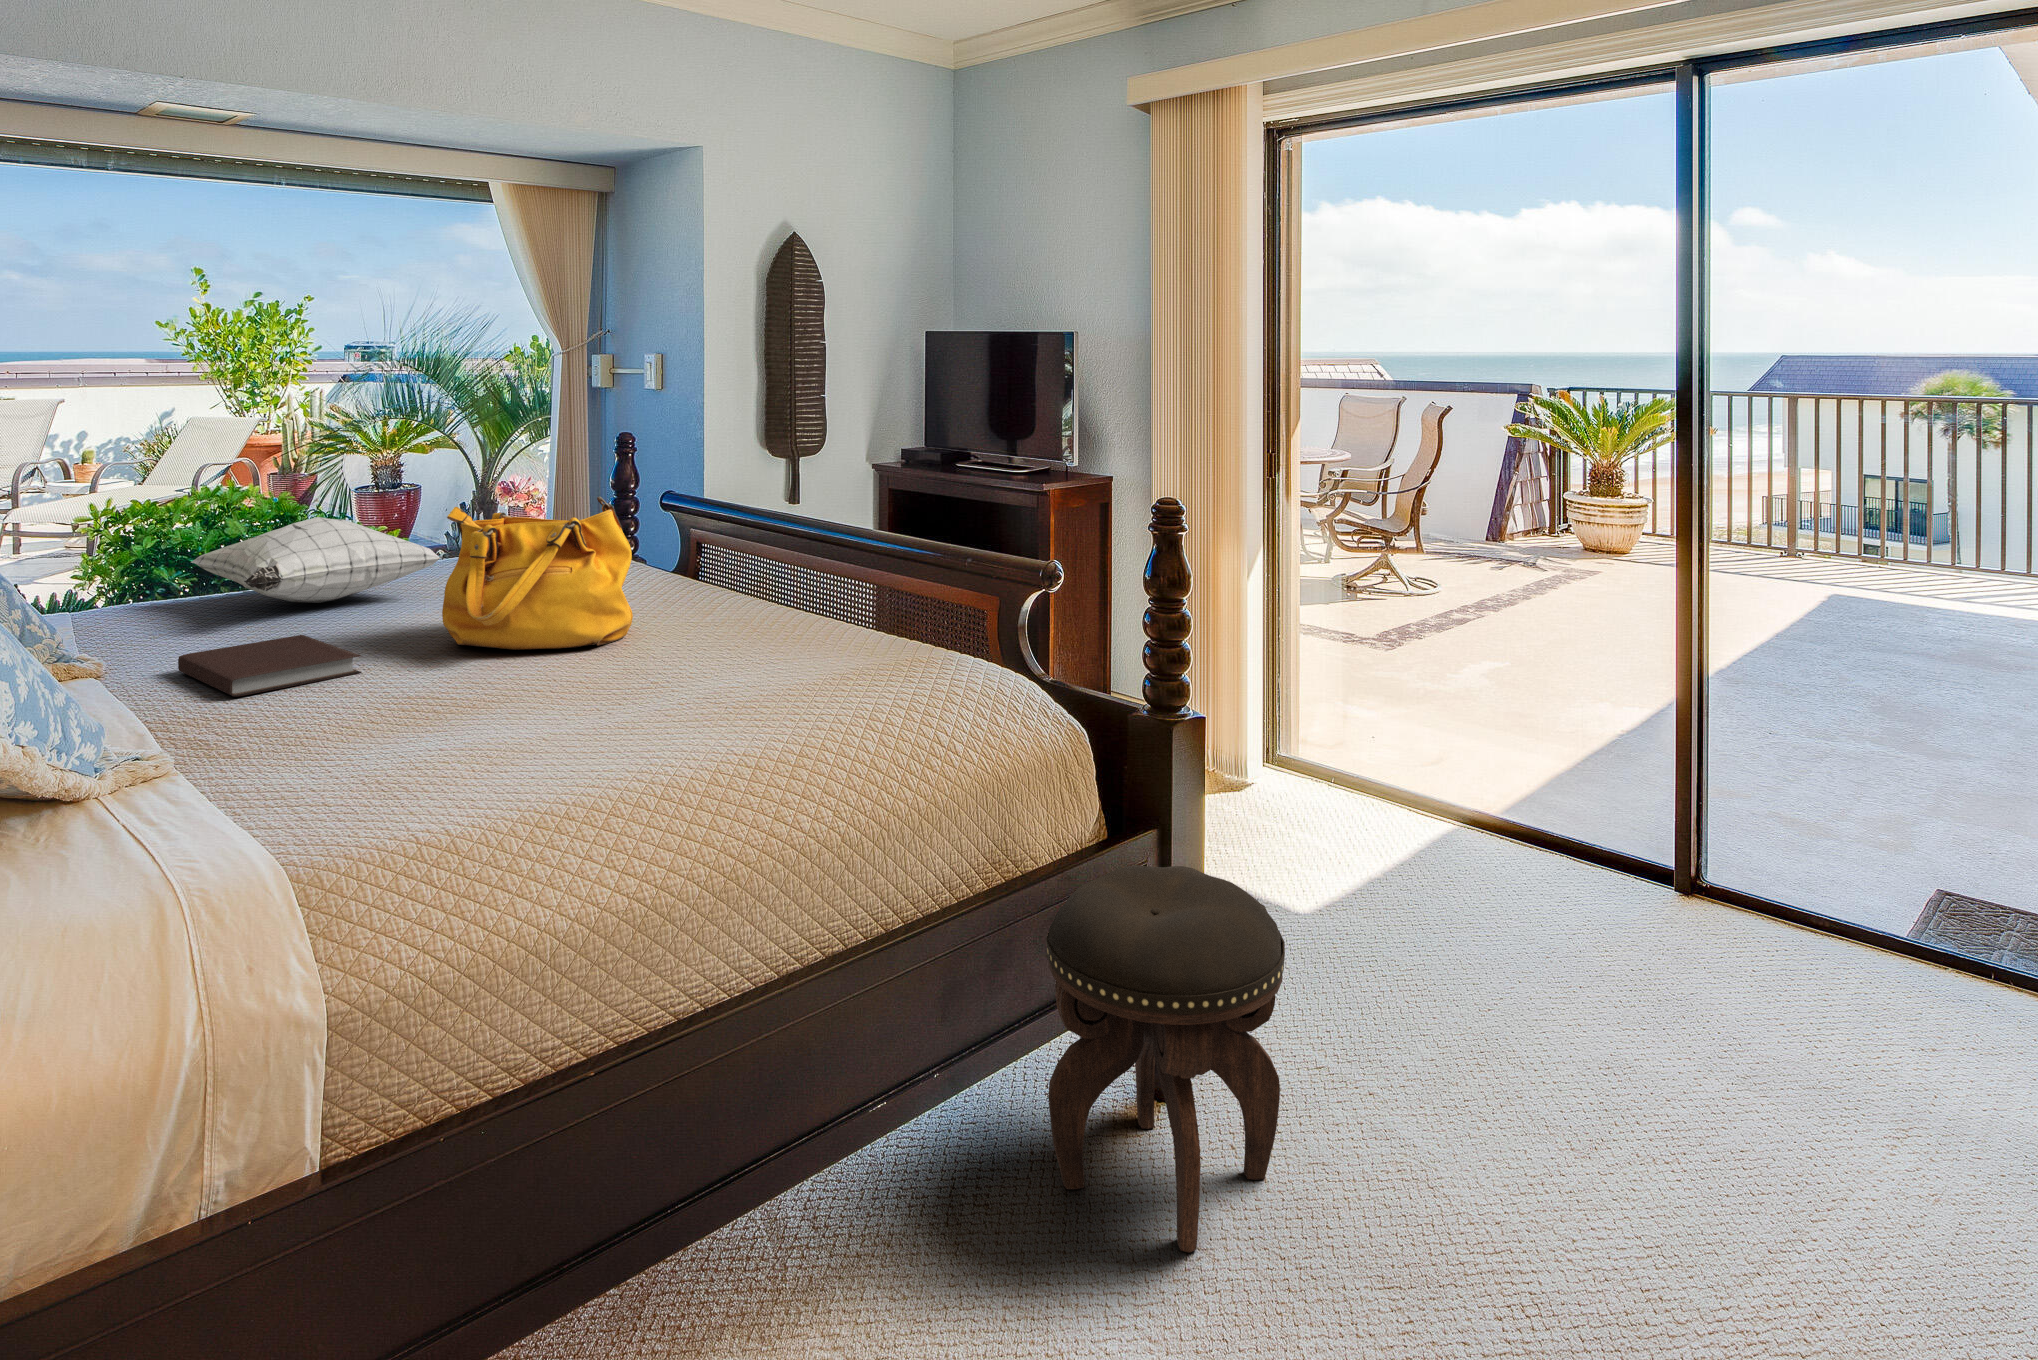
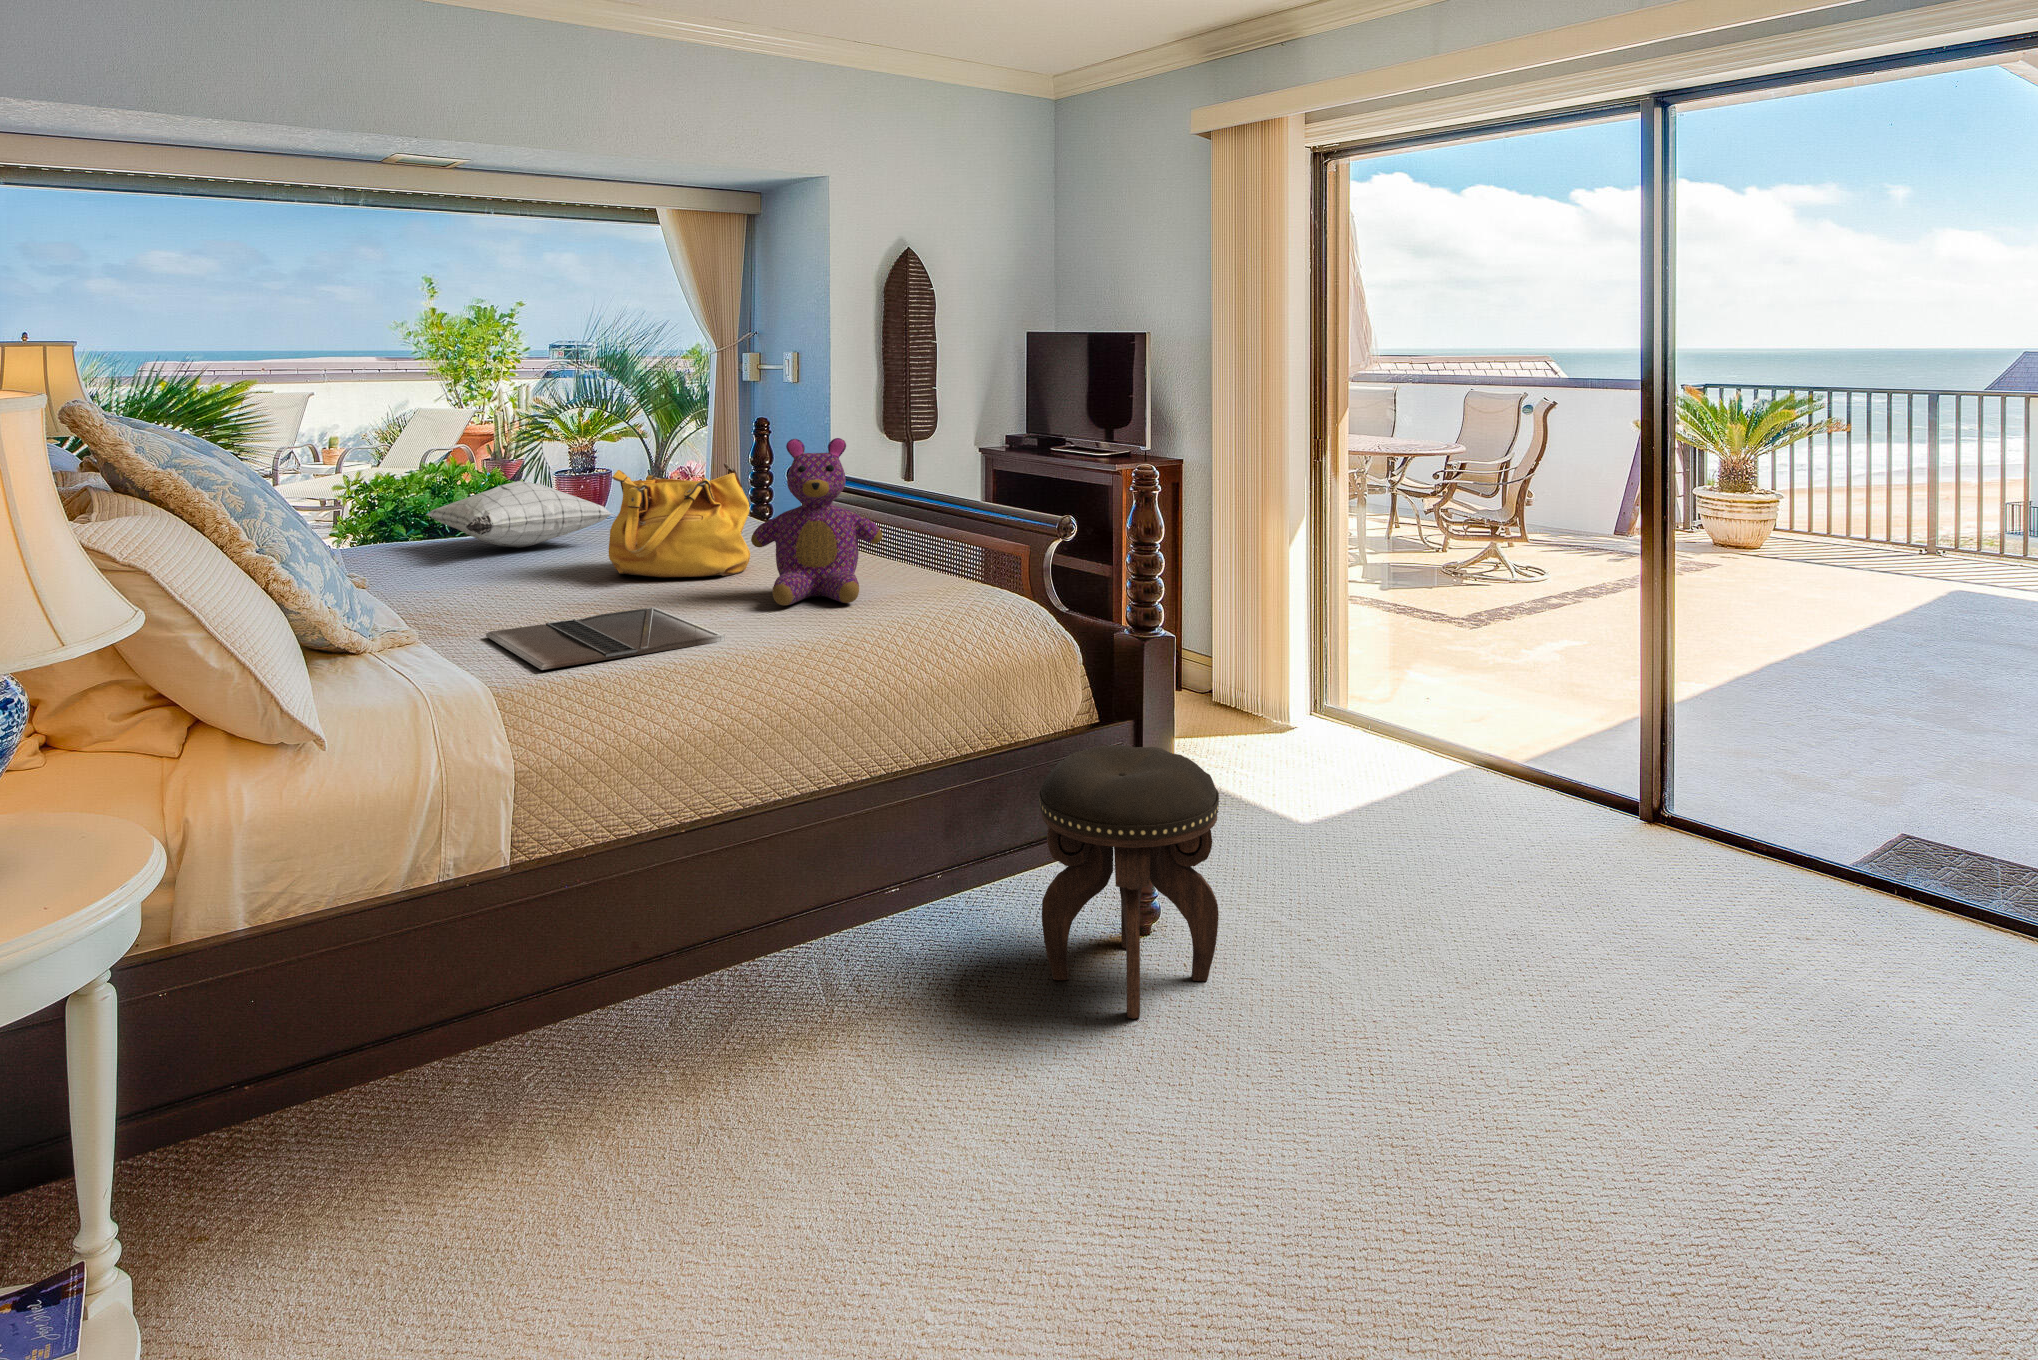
teddy bear: none [645,467,820,696] -> present [751,438,882,606]
notebook: present [178,635,361,696] -> none [420,565,548,602]
laptop: none [274,703,628,830] -> present [486,607,725,670]

